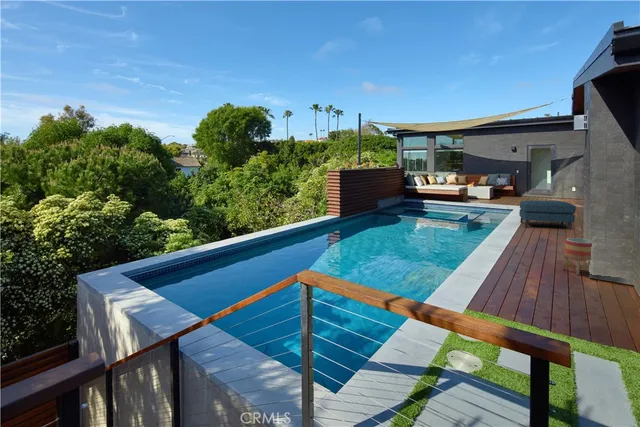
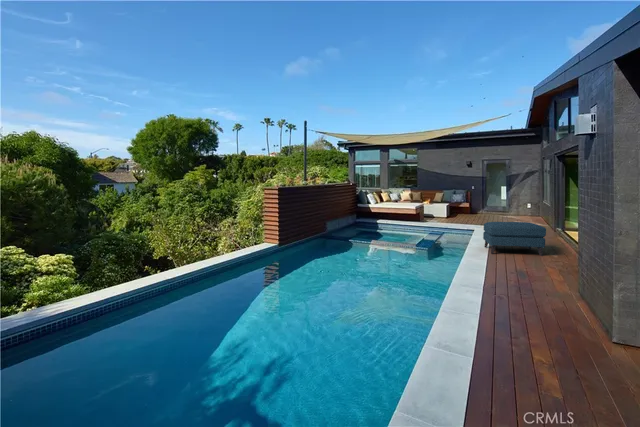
planter: present [563,238,592,275] -> none [557,279,598,333]

